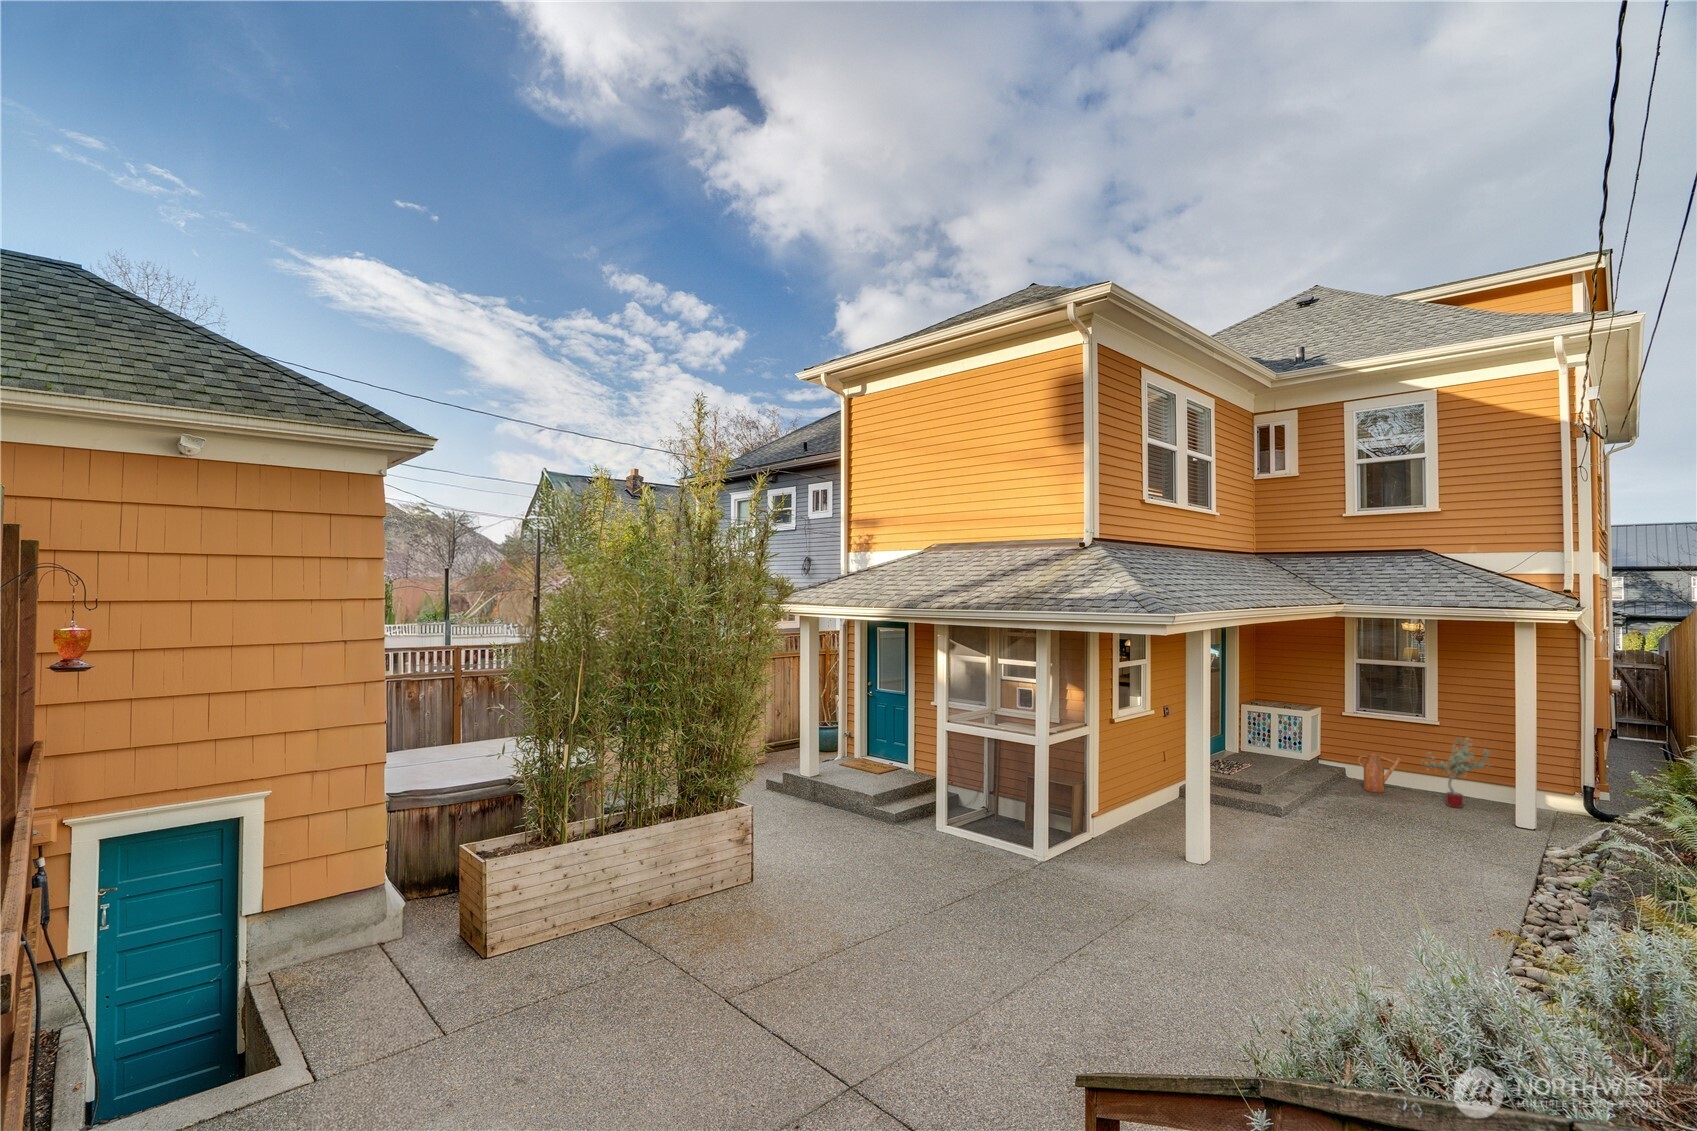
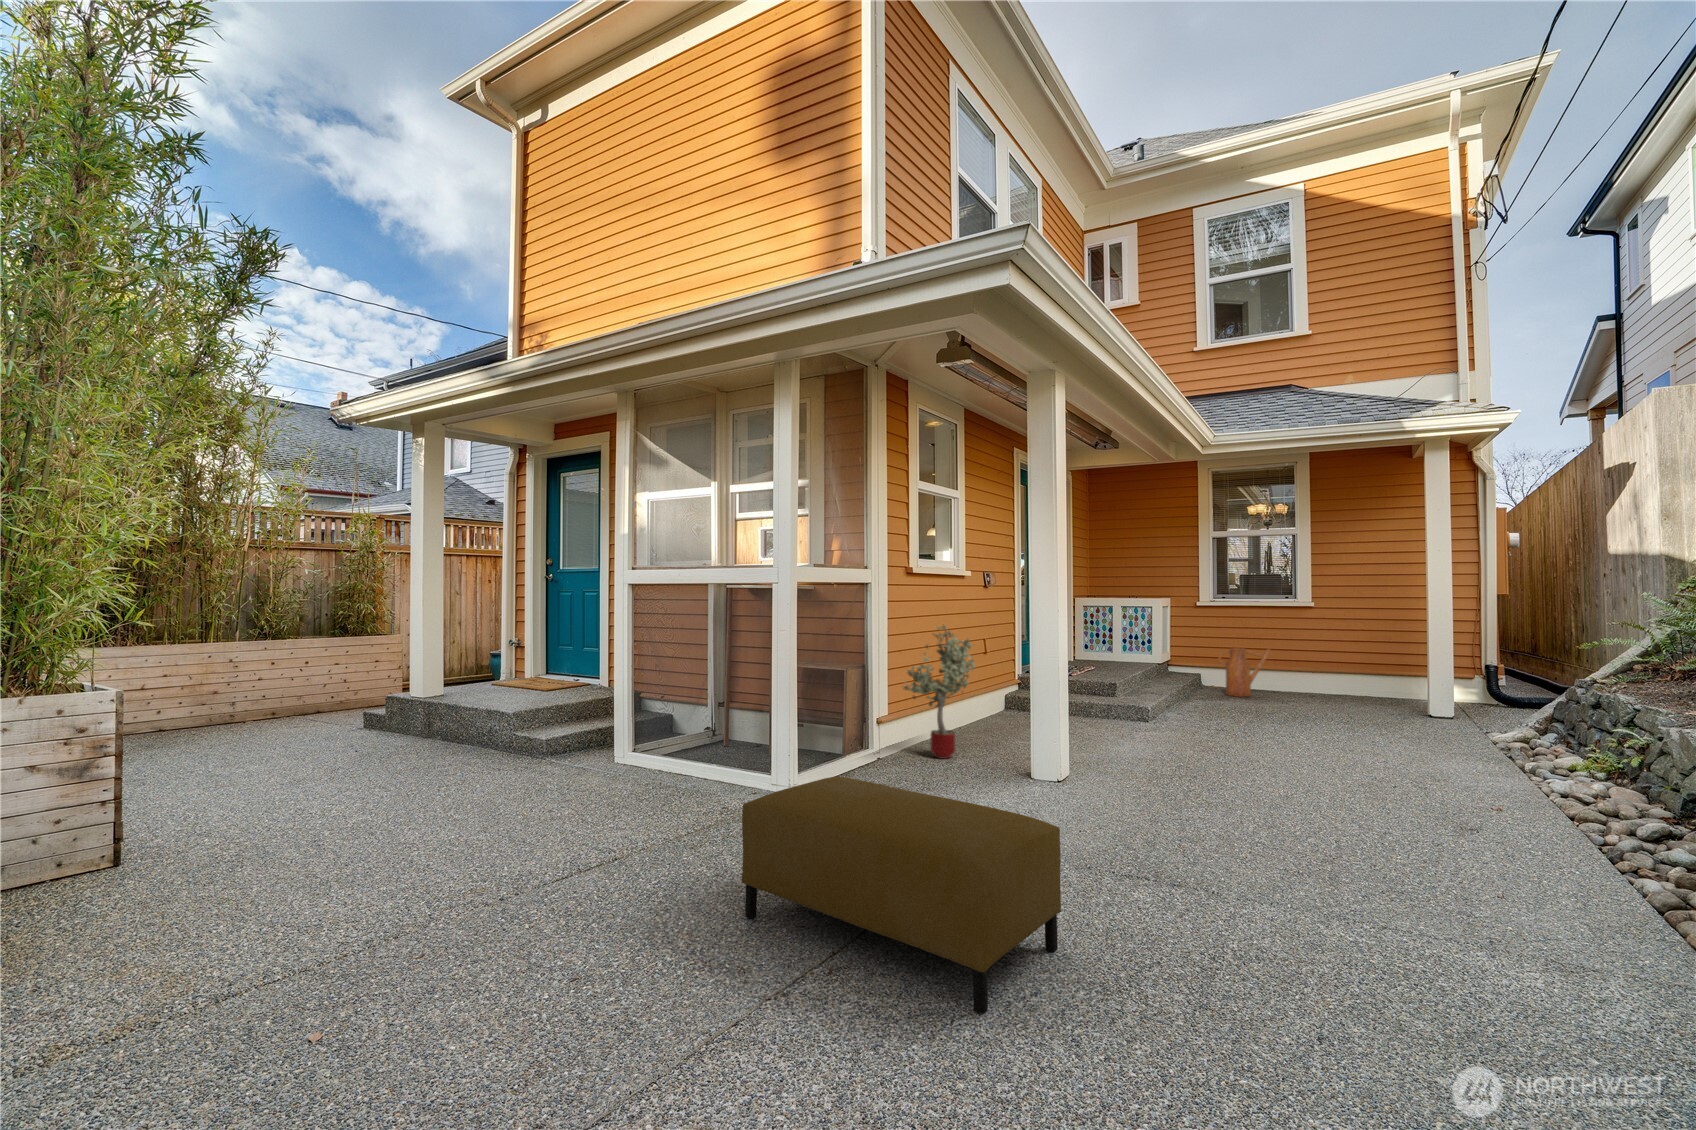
potted tree: present [1422,738,1491,808] -> present [903,625,975,759]
ottoman: none [1046,865,1190,972] -> present [742,776,1061,1014]

